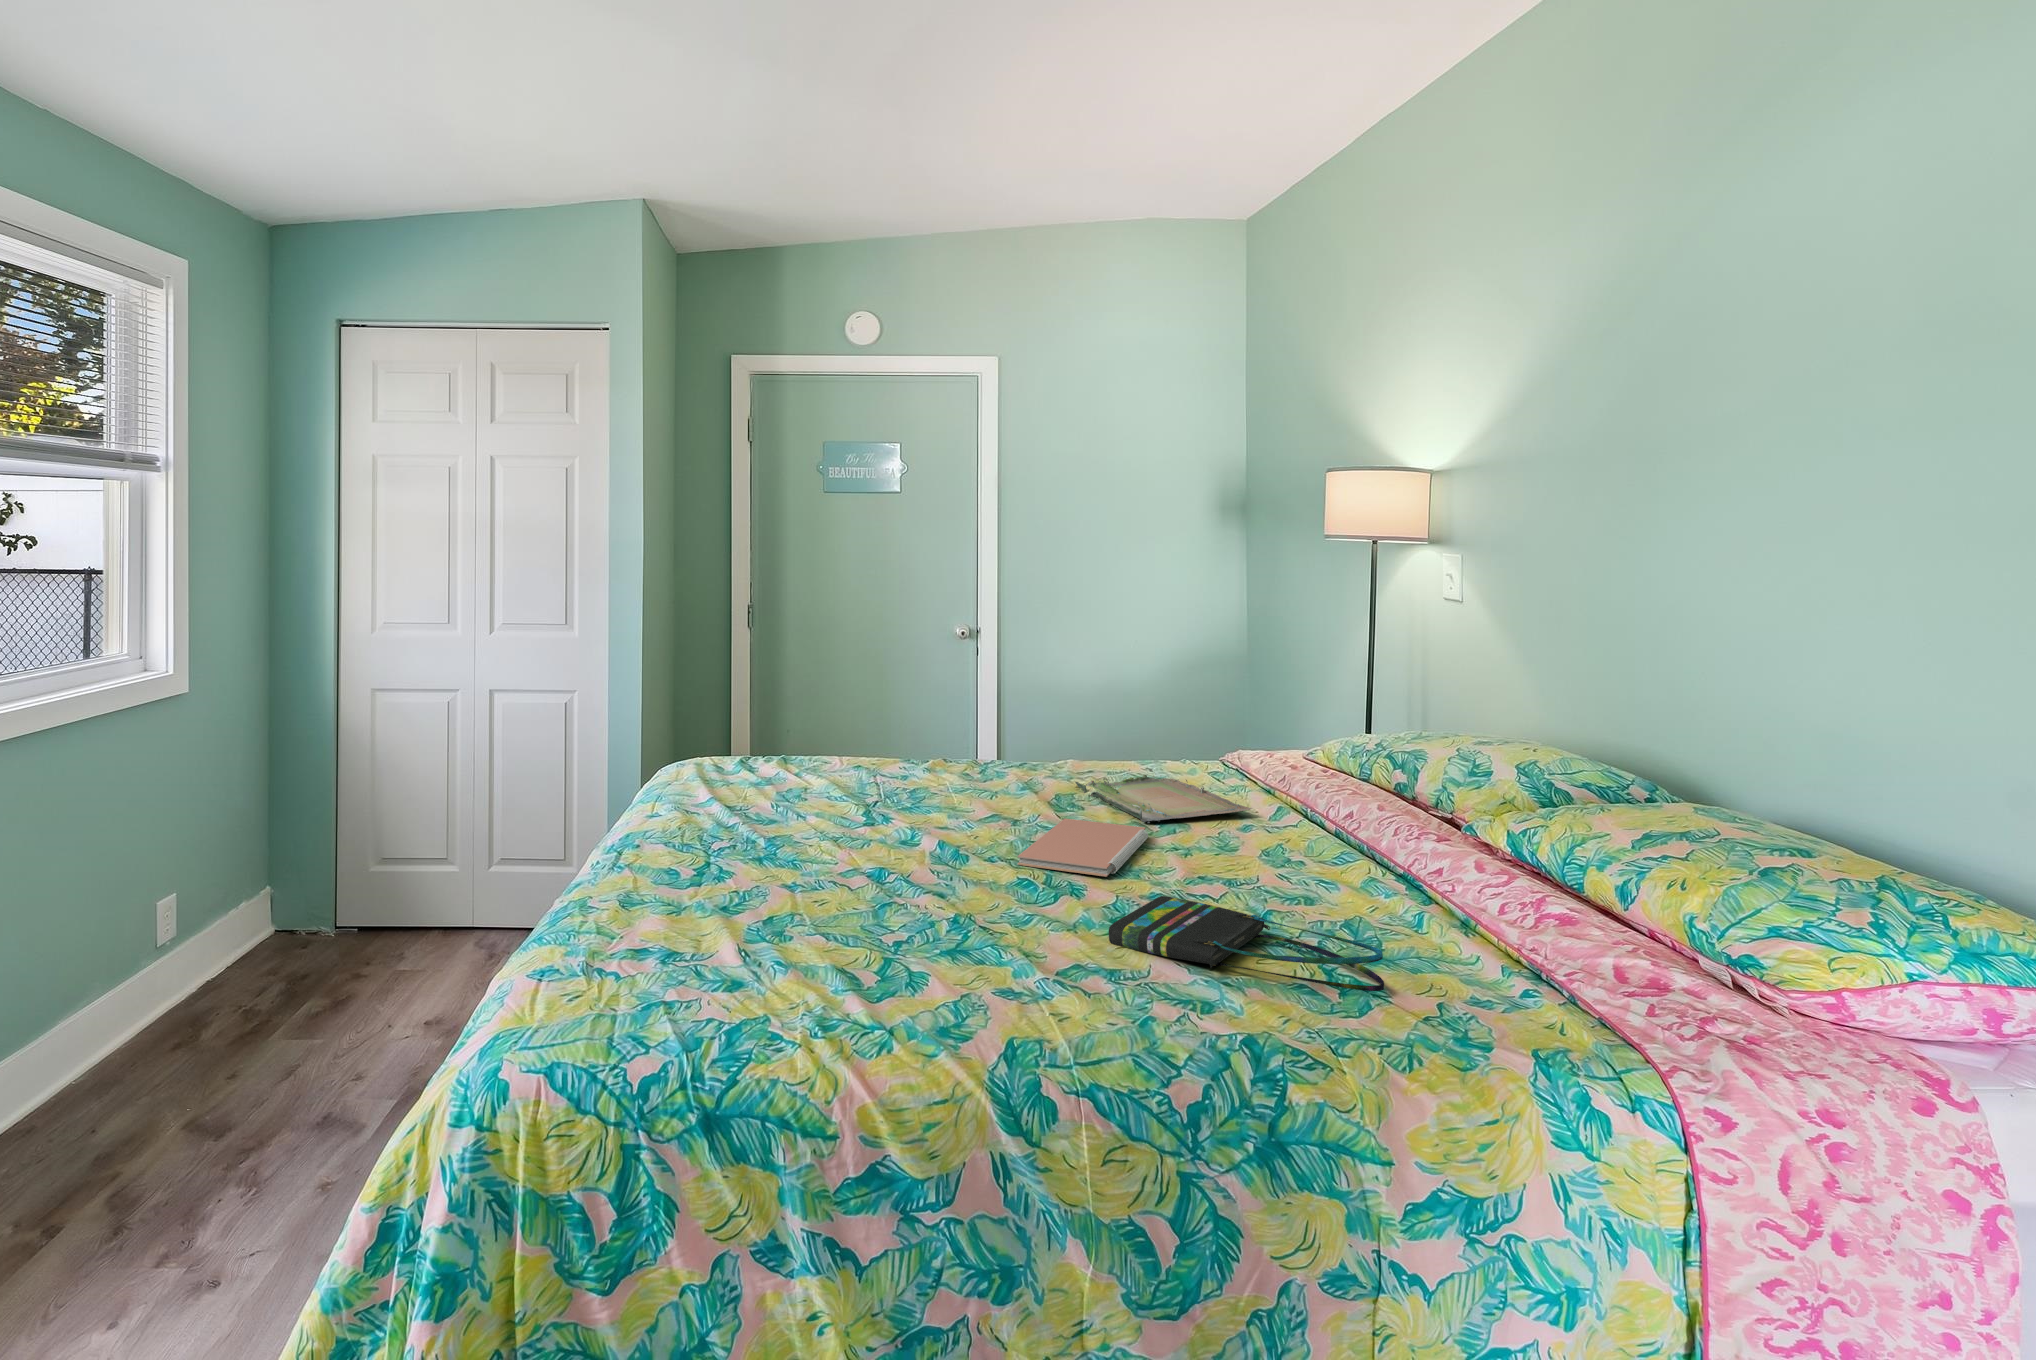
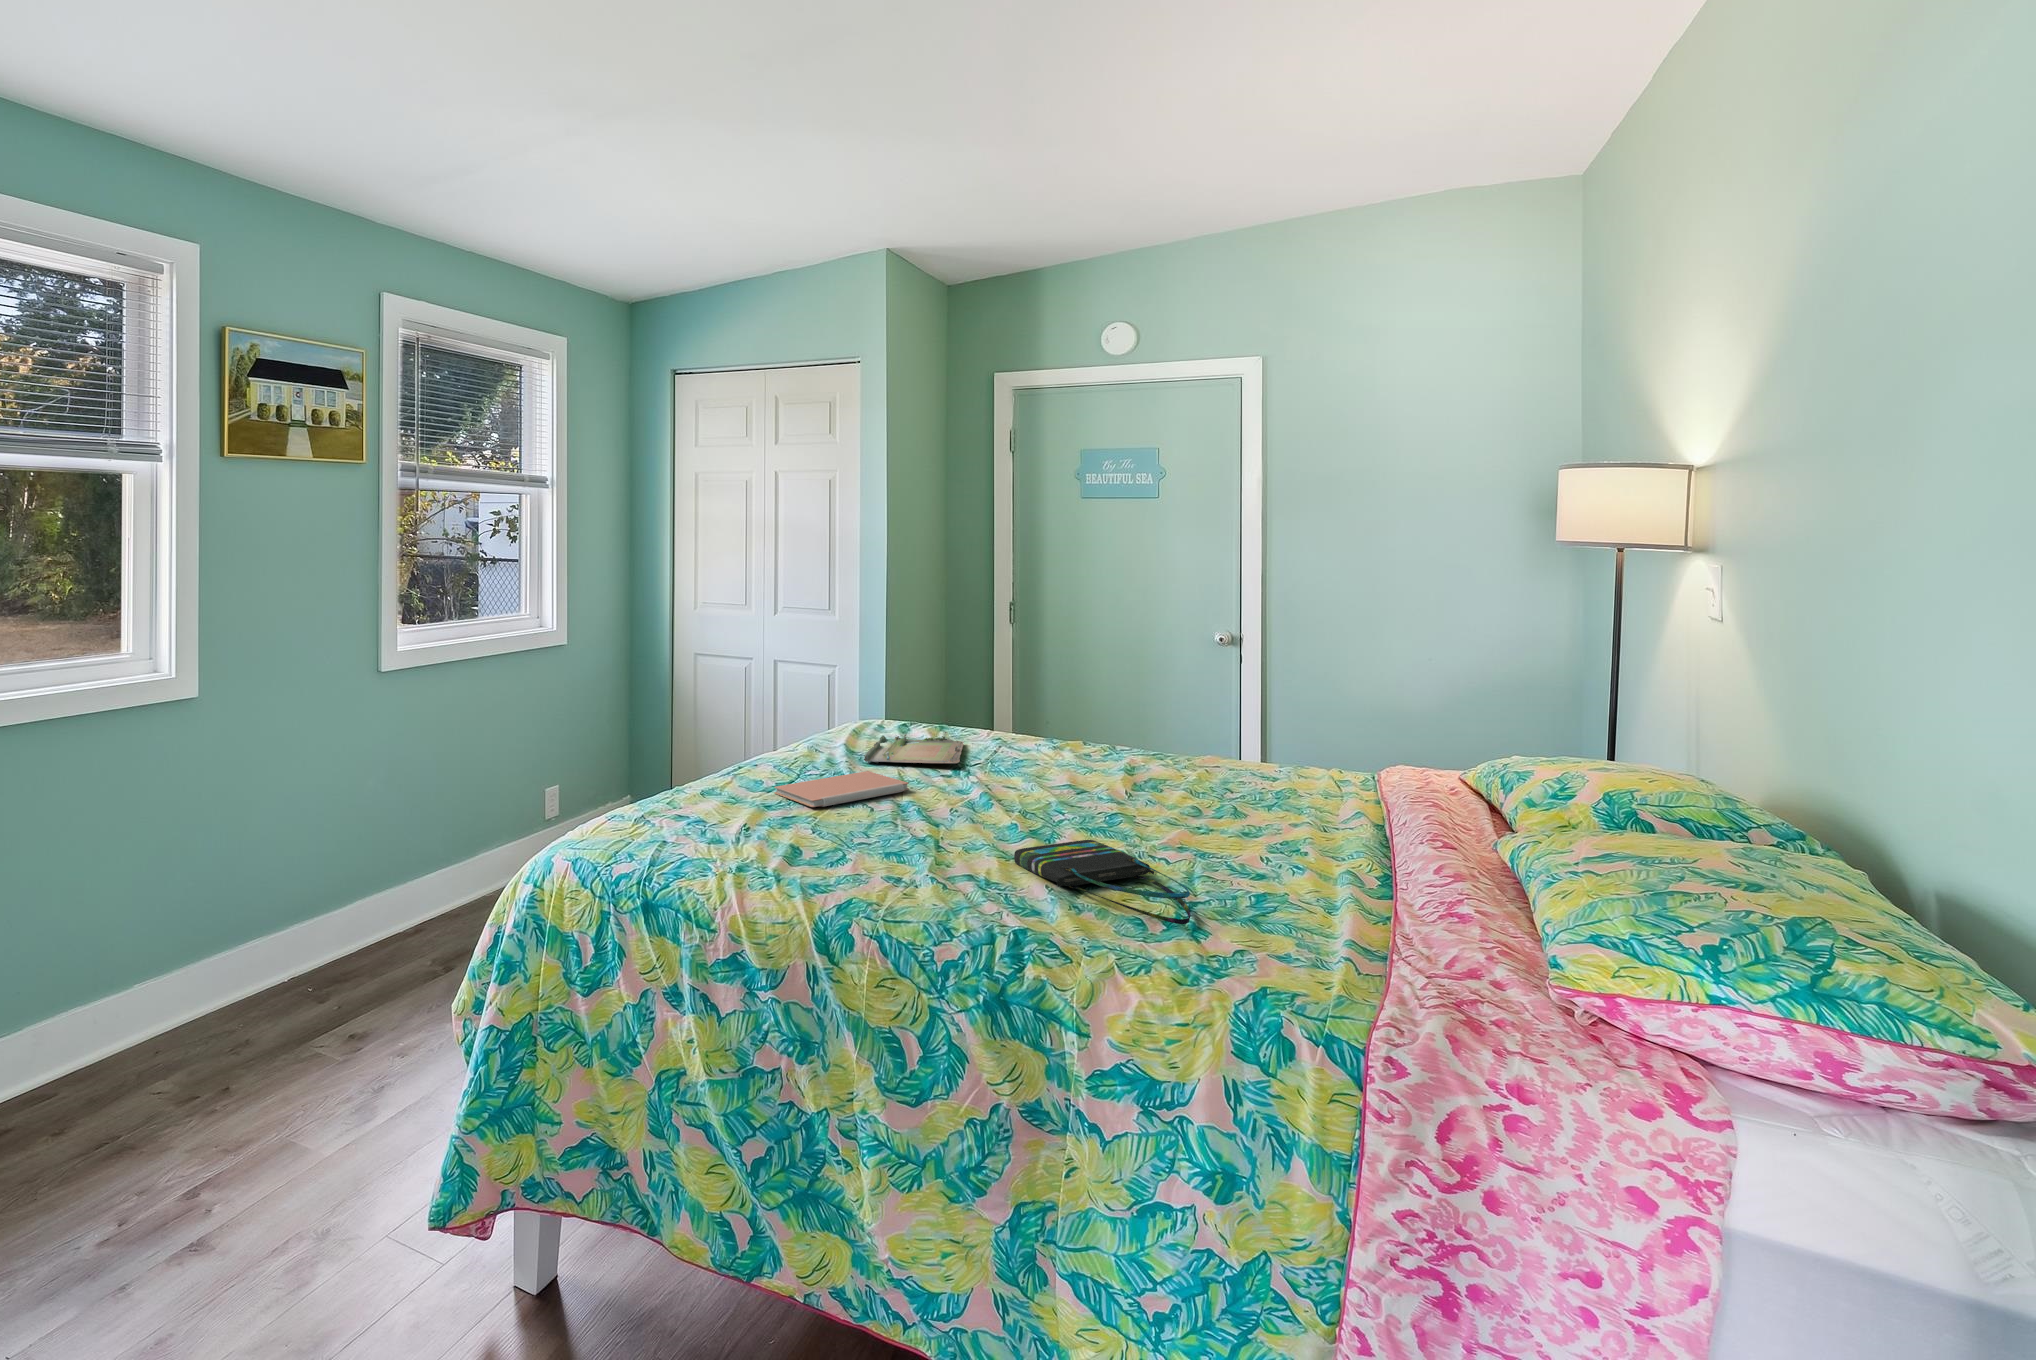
tray: present [1075,769,1252,823] -> present [864,732,964,764]
notebook: present [1017,819,1148,877] -> present [774,771,909,807]

